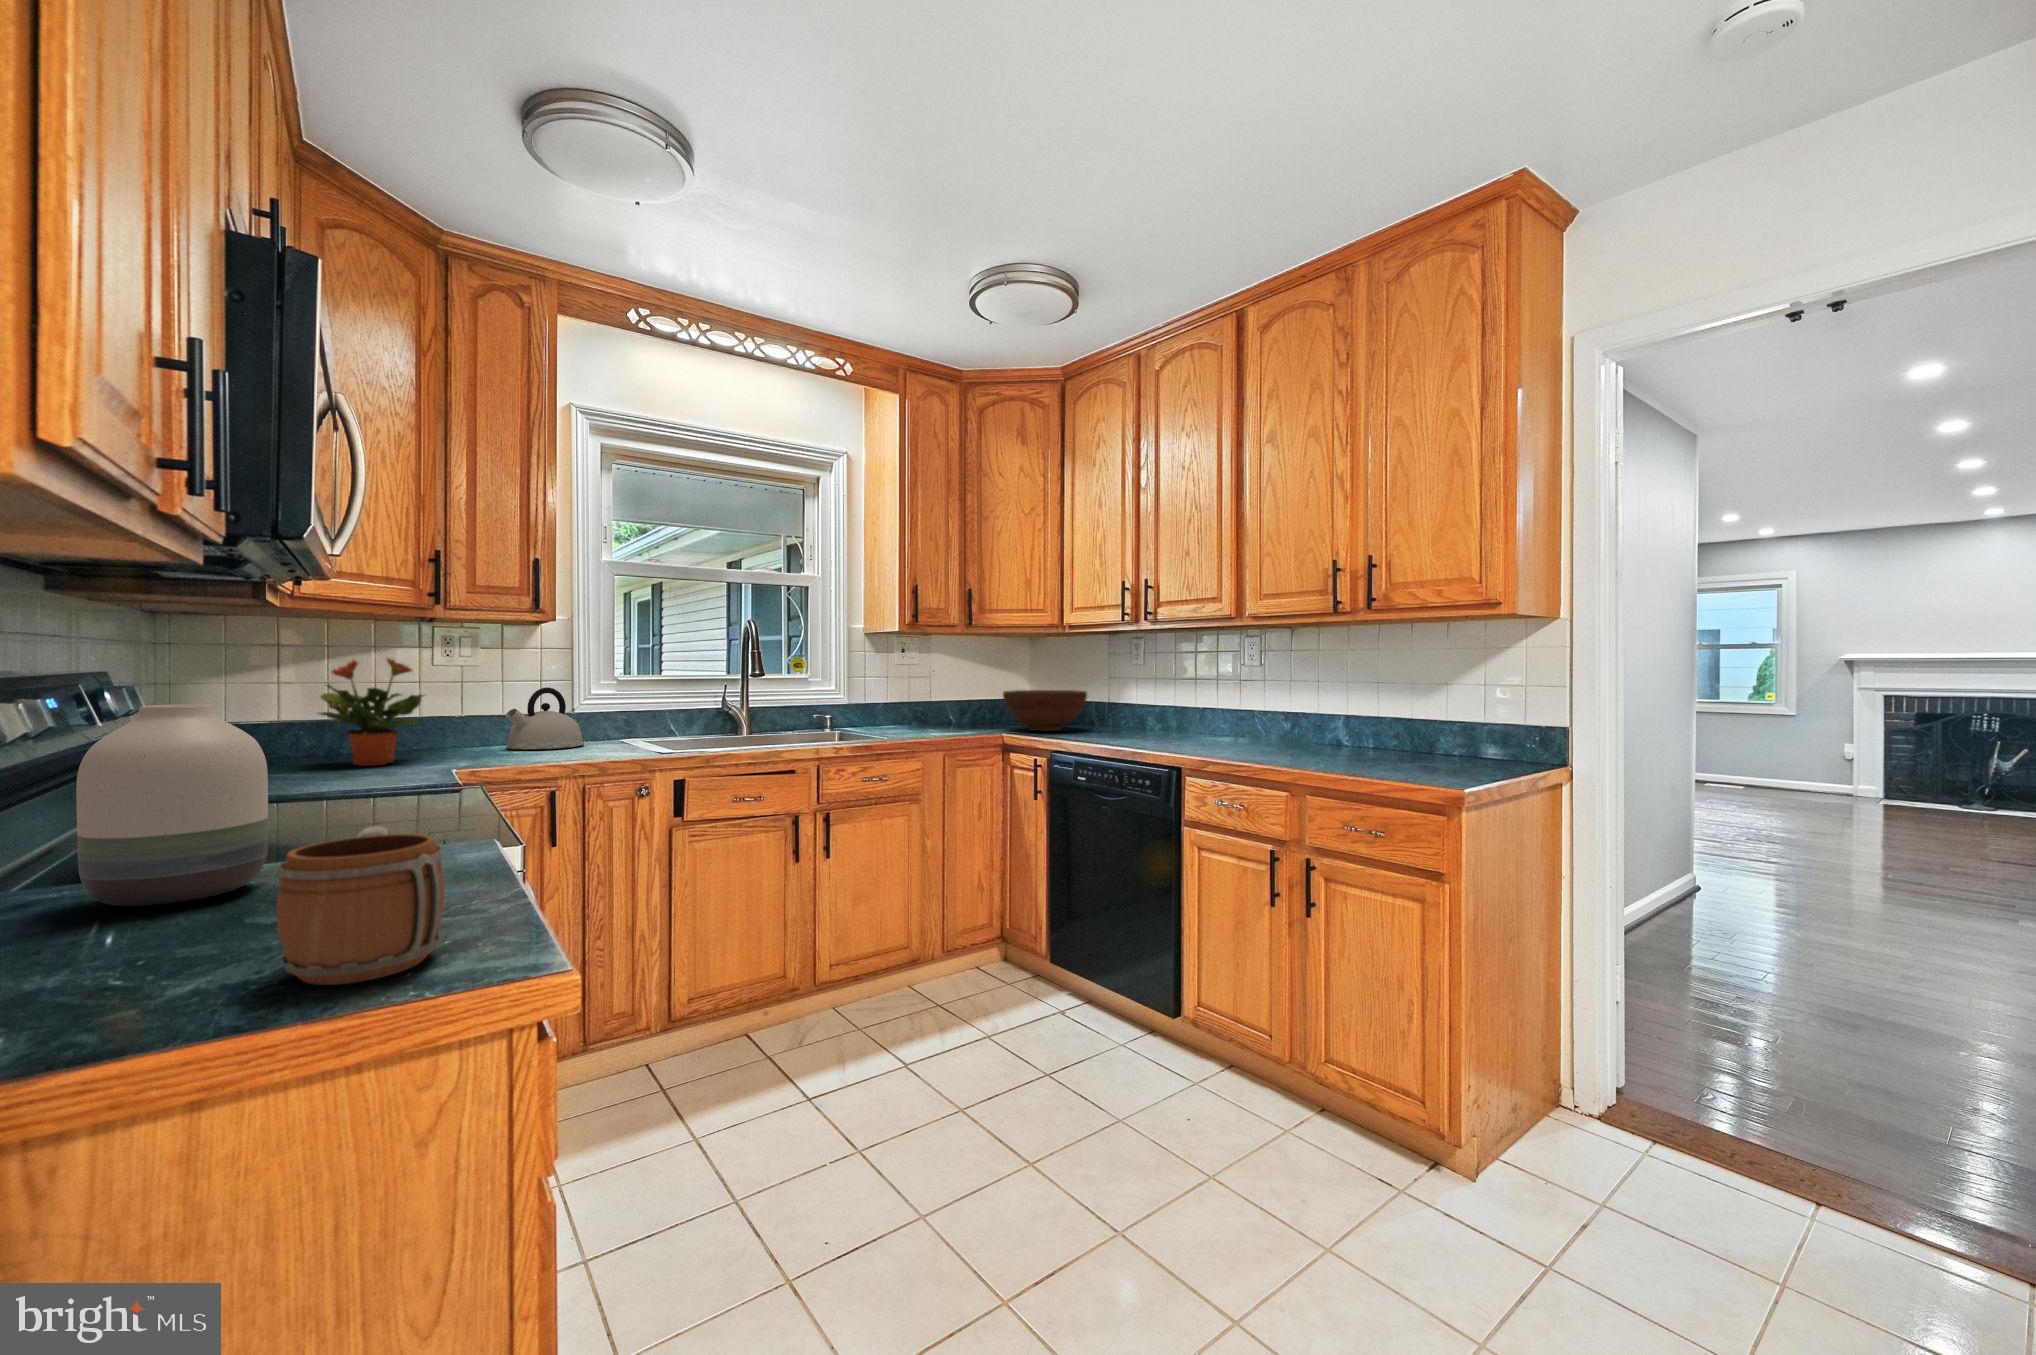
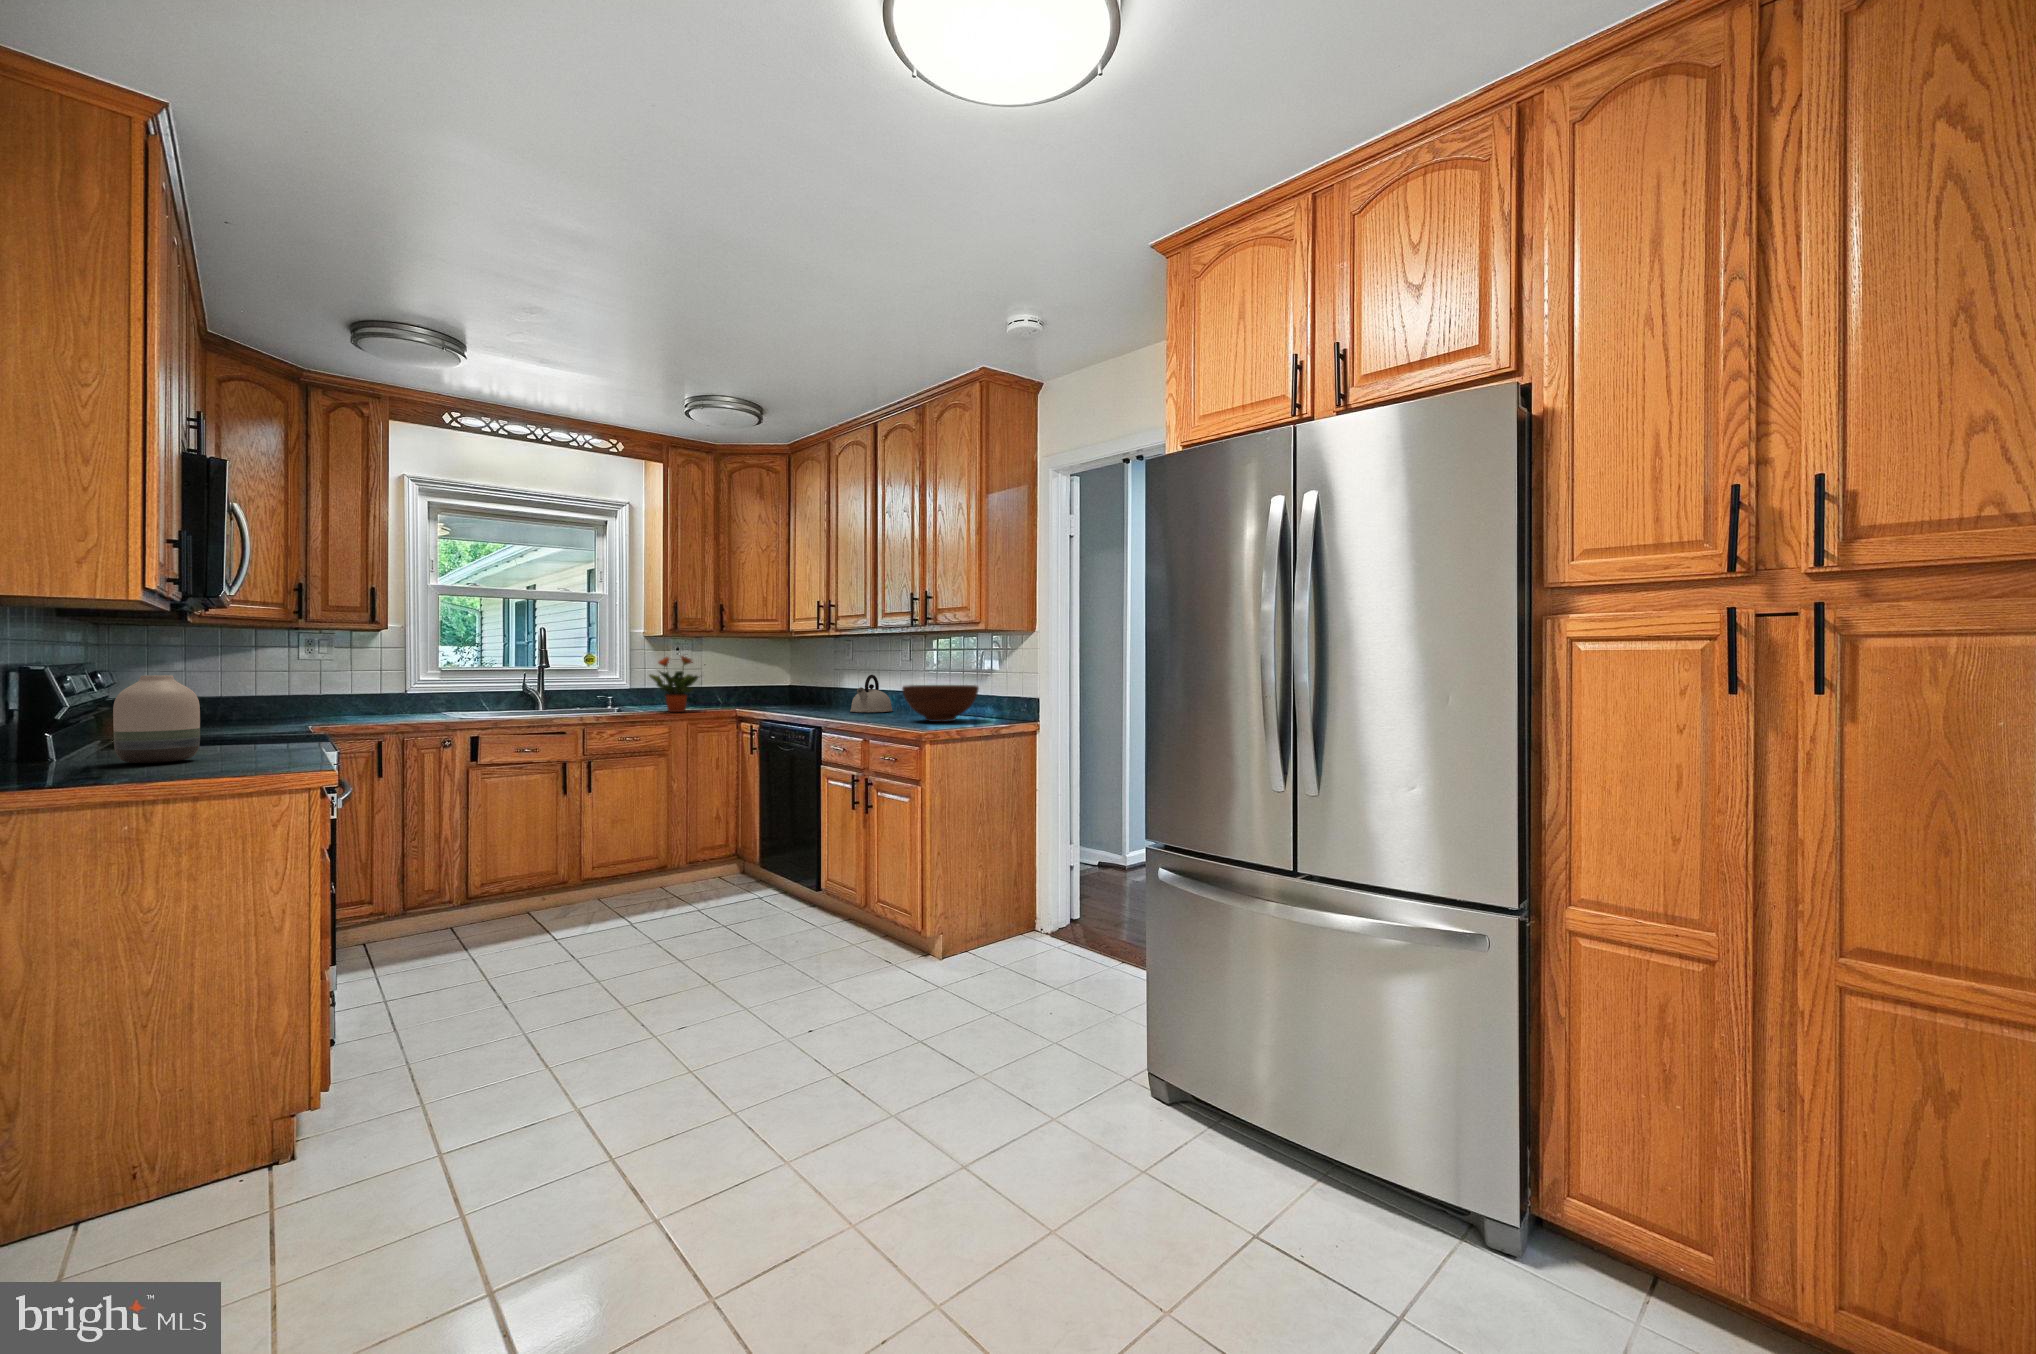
potted plant: present [320,658,423,766] -> present [649,656,699,712]
kettle: present [506,687,584,749] -> present [850,675,893,712]
fruit bowl: present [1003,690,1087,731] -> present [902,685,979,722]
mug: present [277,826,445,985] -> none [212,723,280,775]

